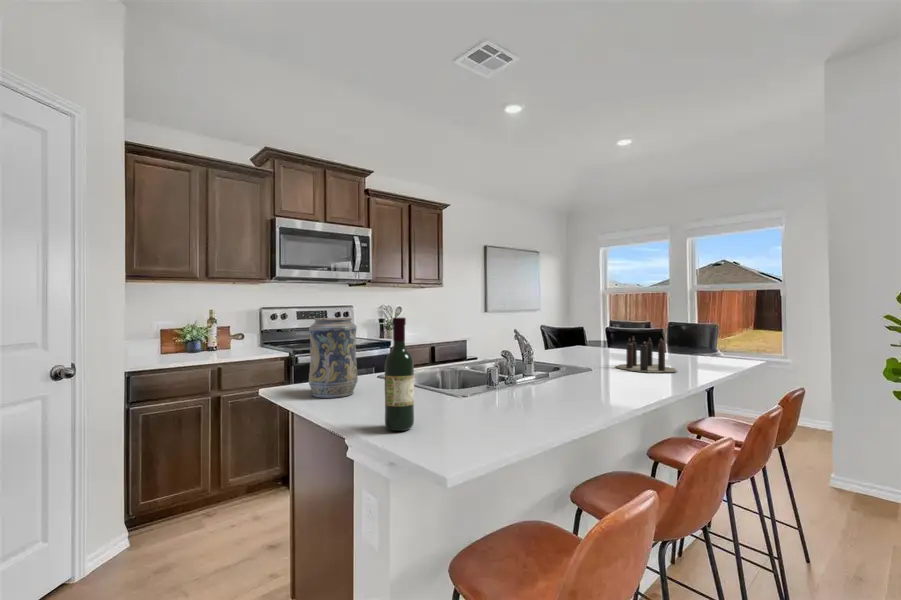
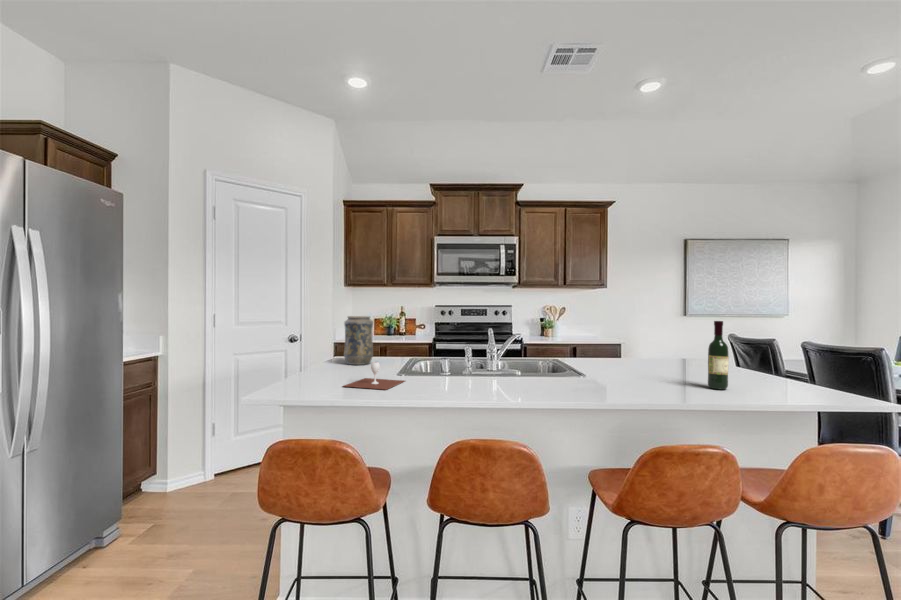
wine bottle: present [385,317,414,431] -> present [708,321,729,390]
candle: present [616,337,677,372] -> none [593,346,668,385]
wine glass: none [441,383,543,432] -> present [344,362,405,390]

